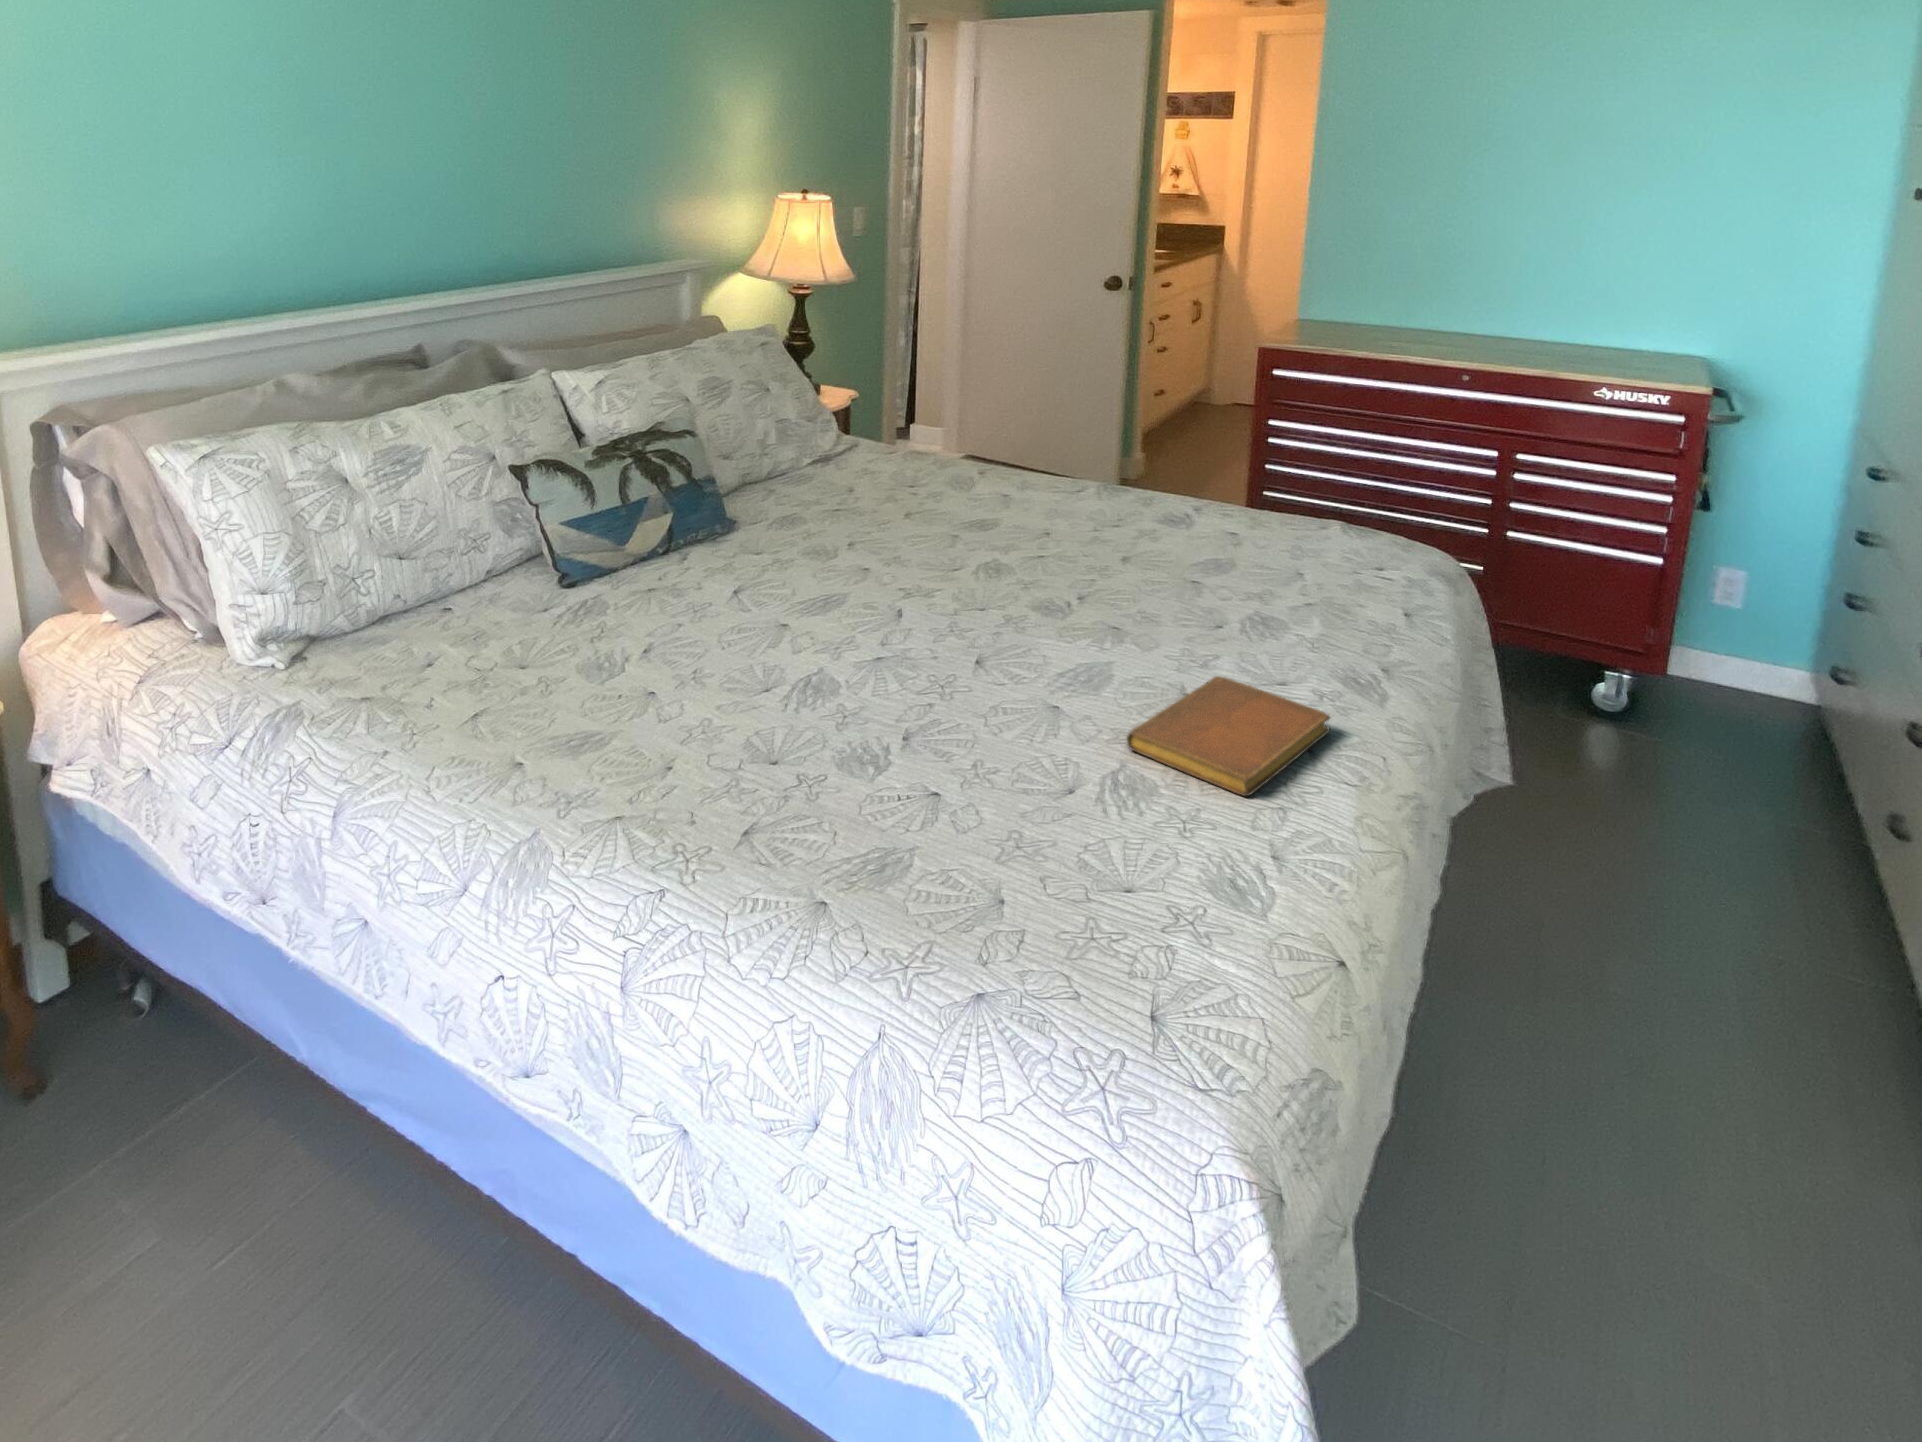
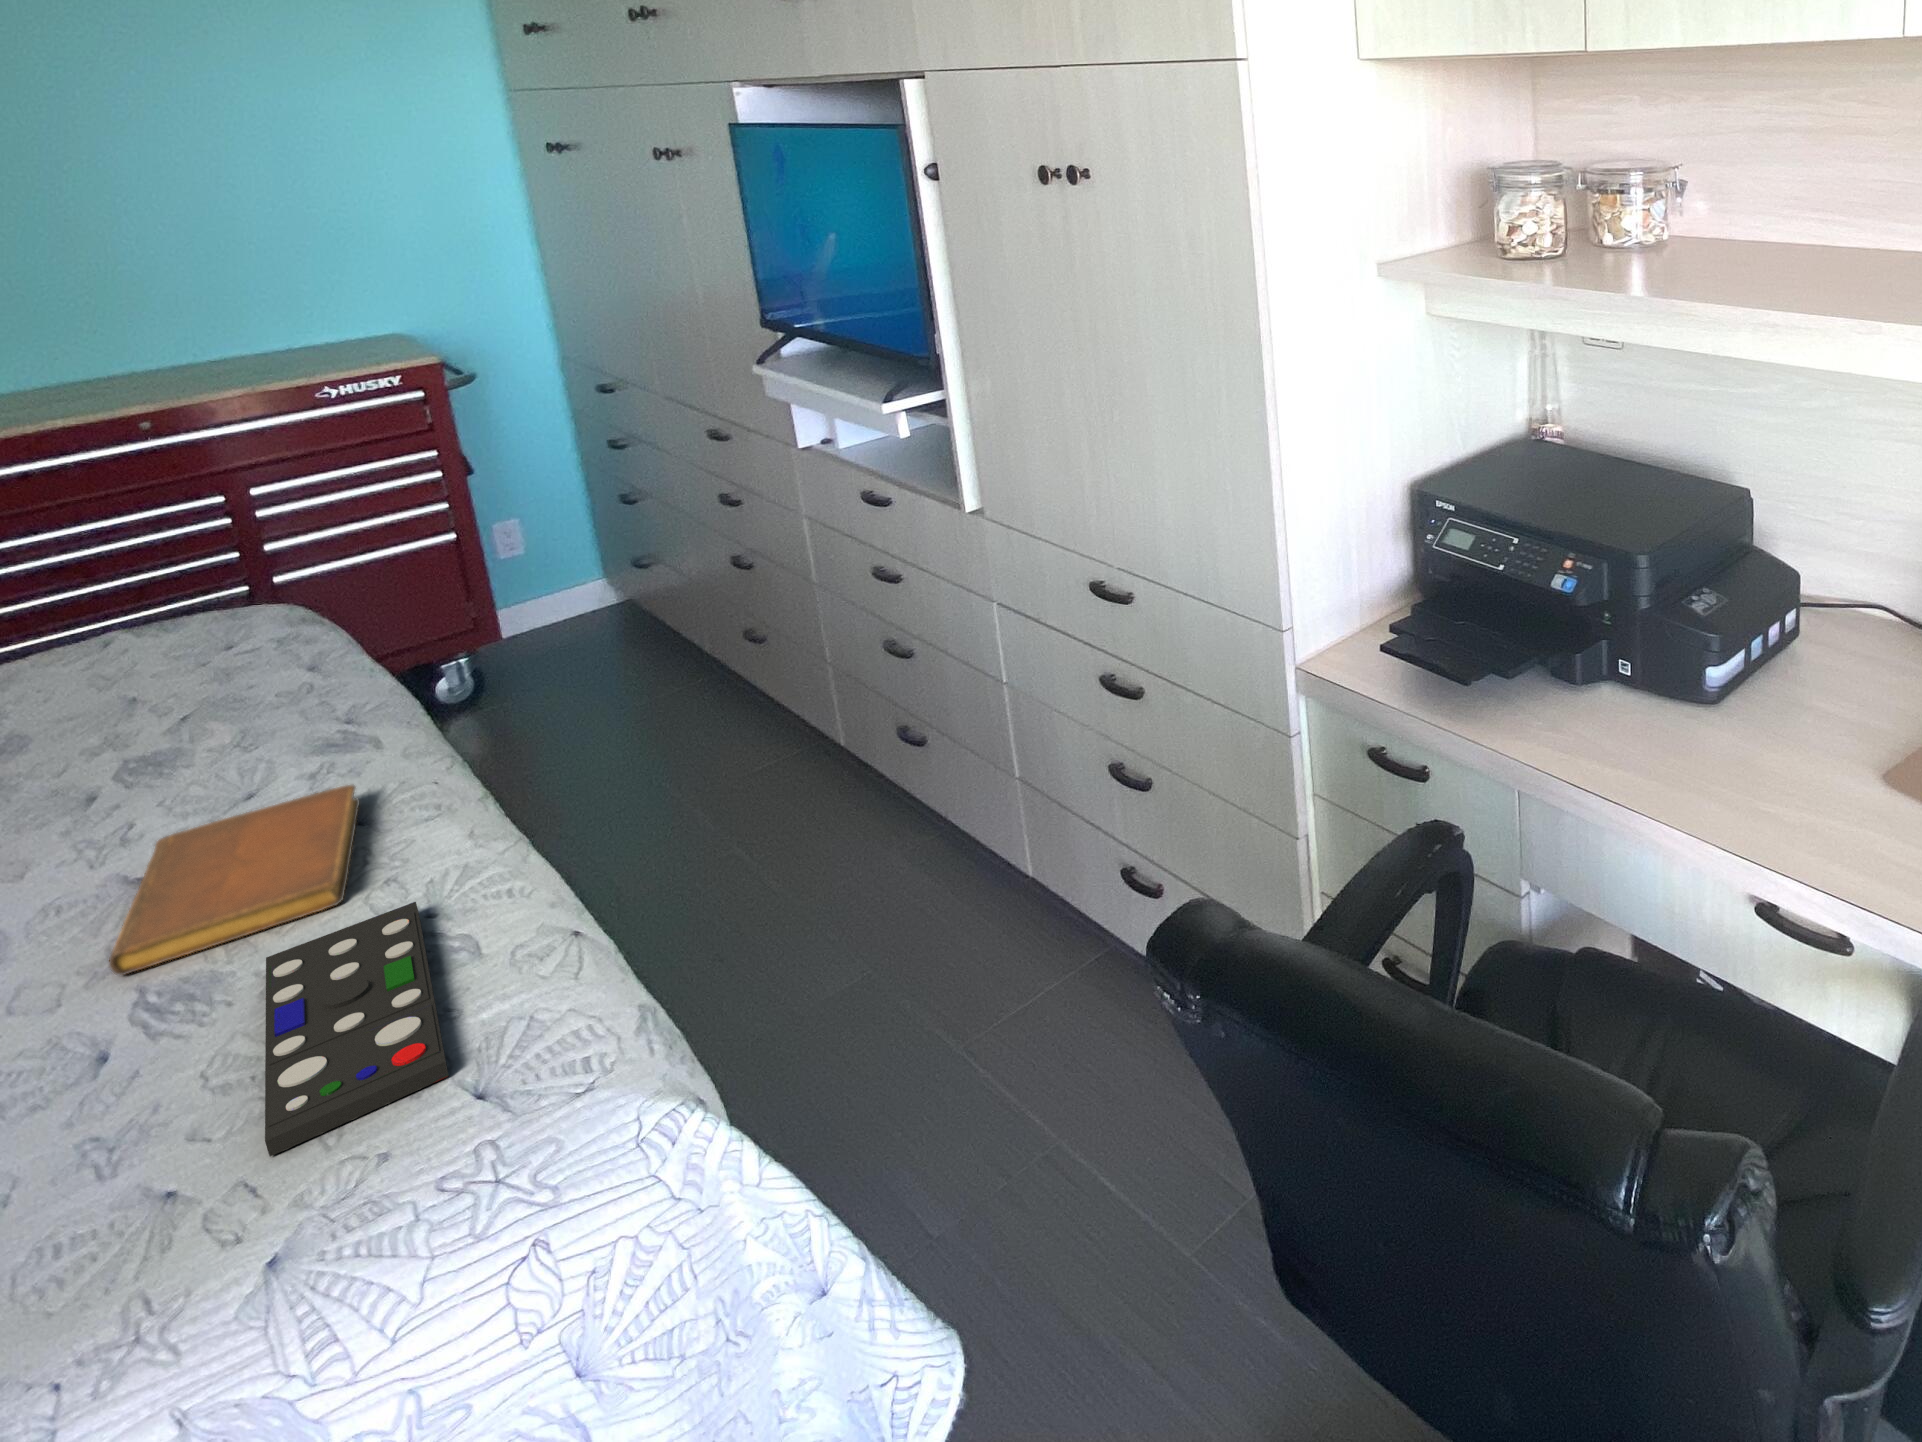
remote control: none [1054,798,1271,980] -> present [265,902,448,1157]

